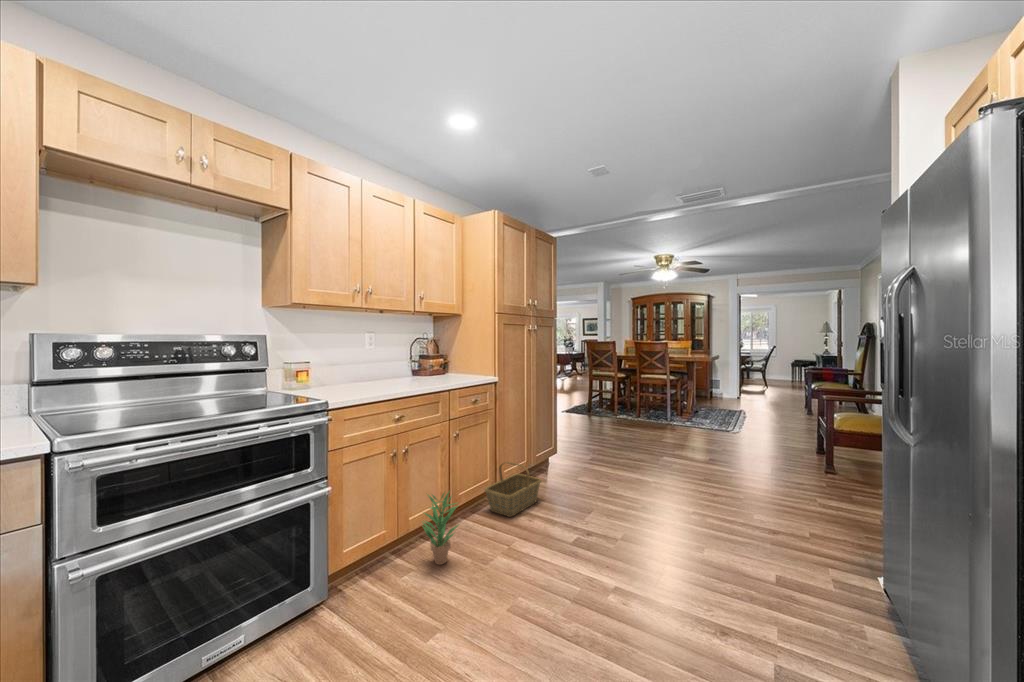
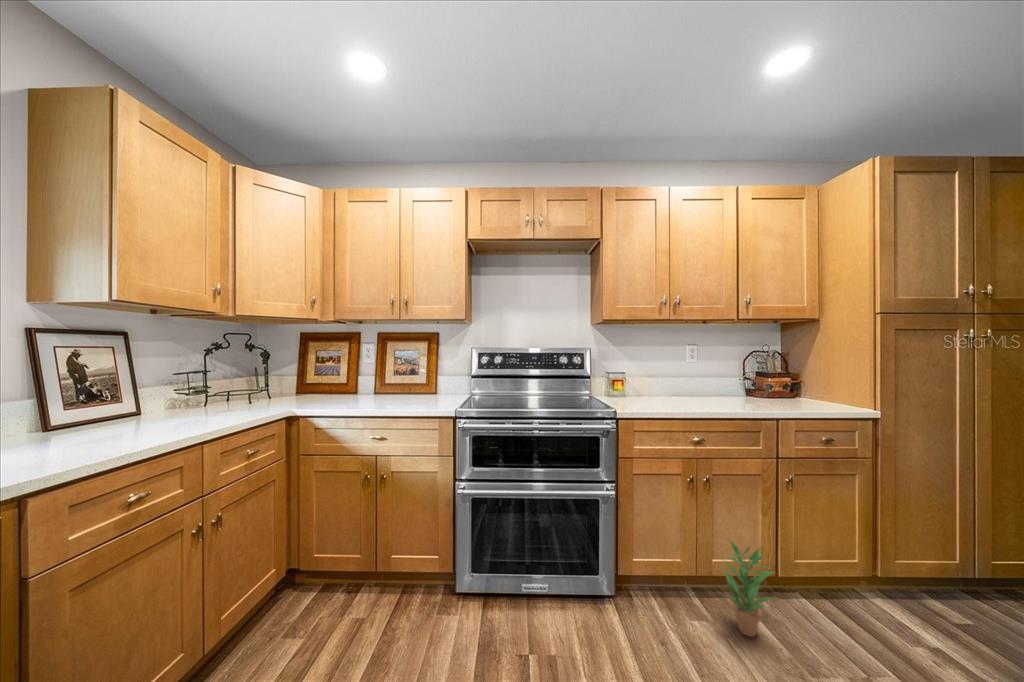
basket: present [485,462,541,517] -> none [847,544,986,637]

